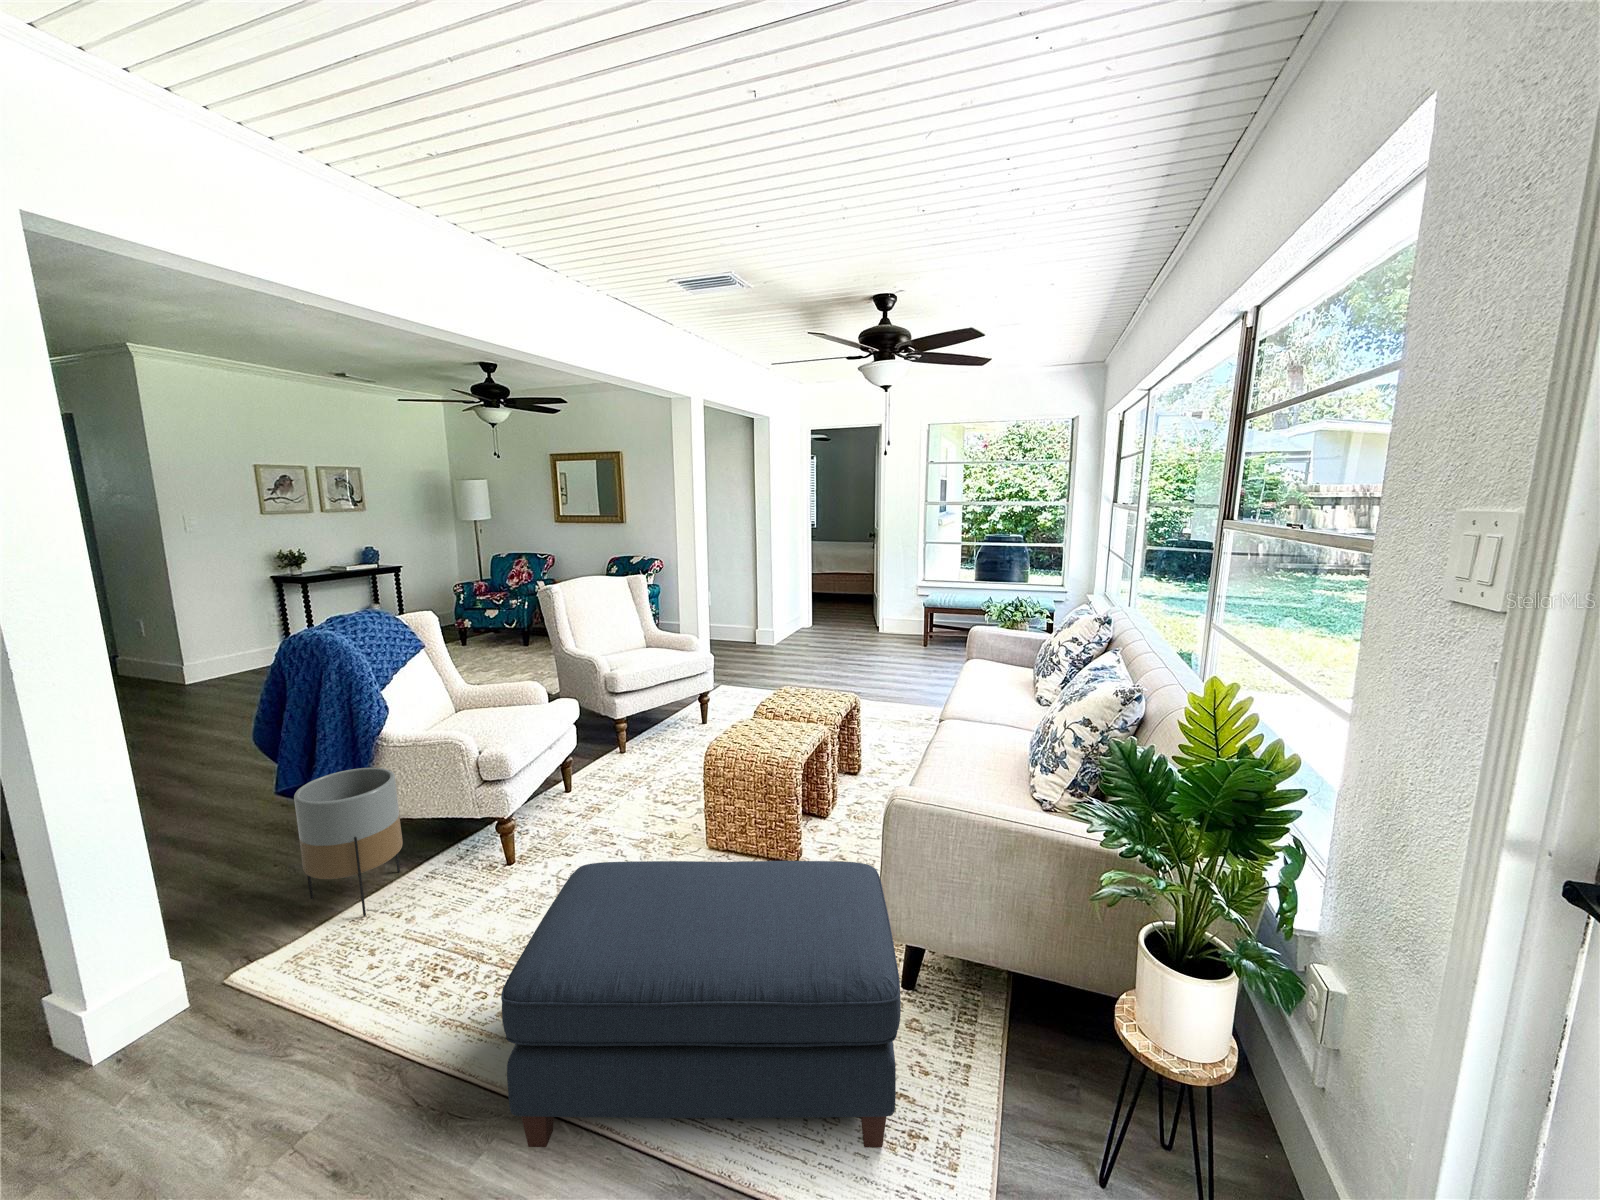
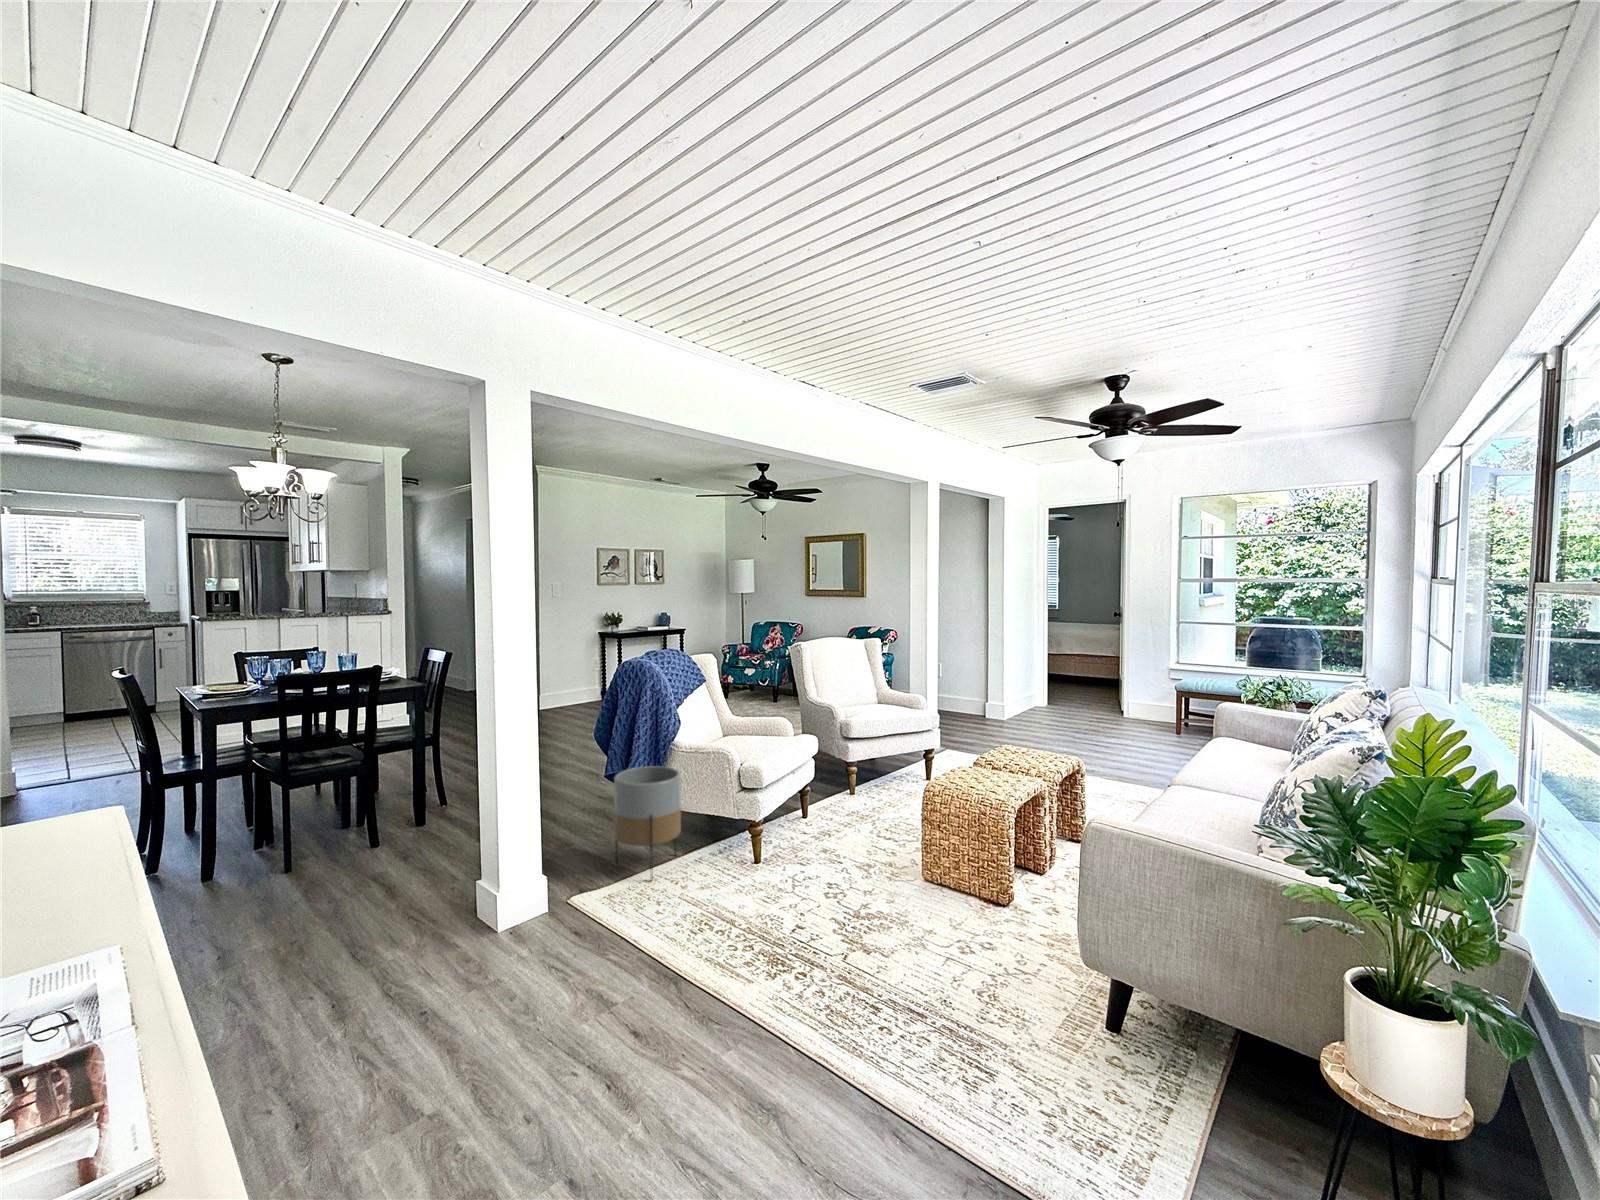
ottoman: present [501,861,901,1148] -> none [752,851,1085,1141]

